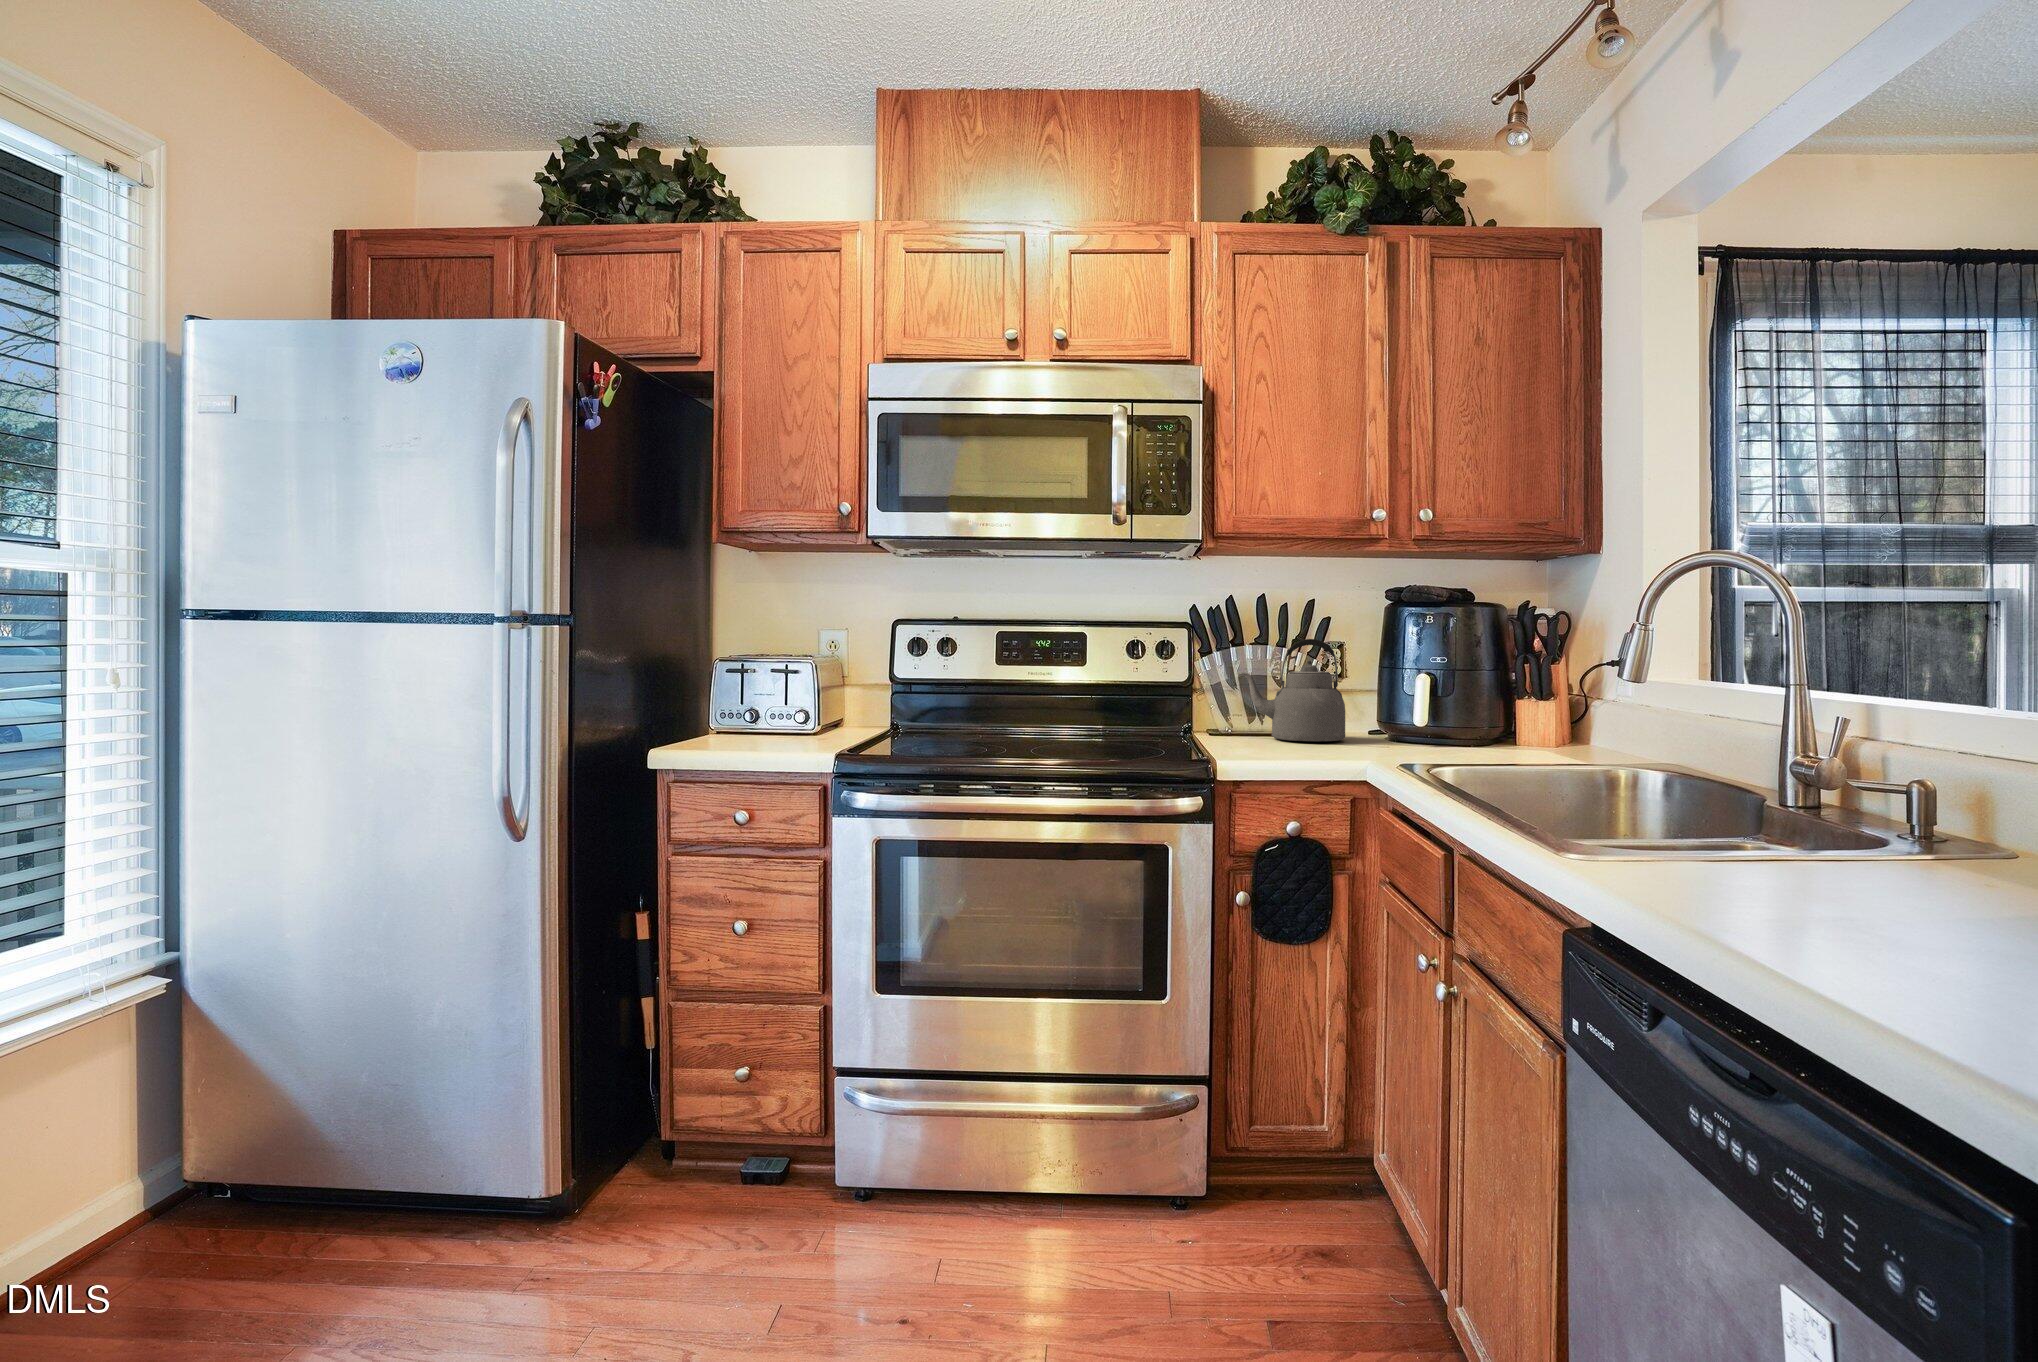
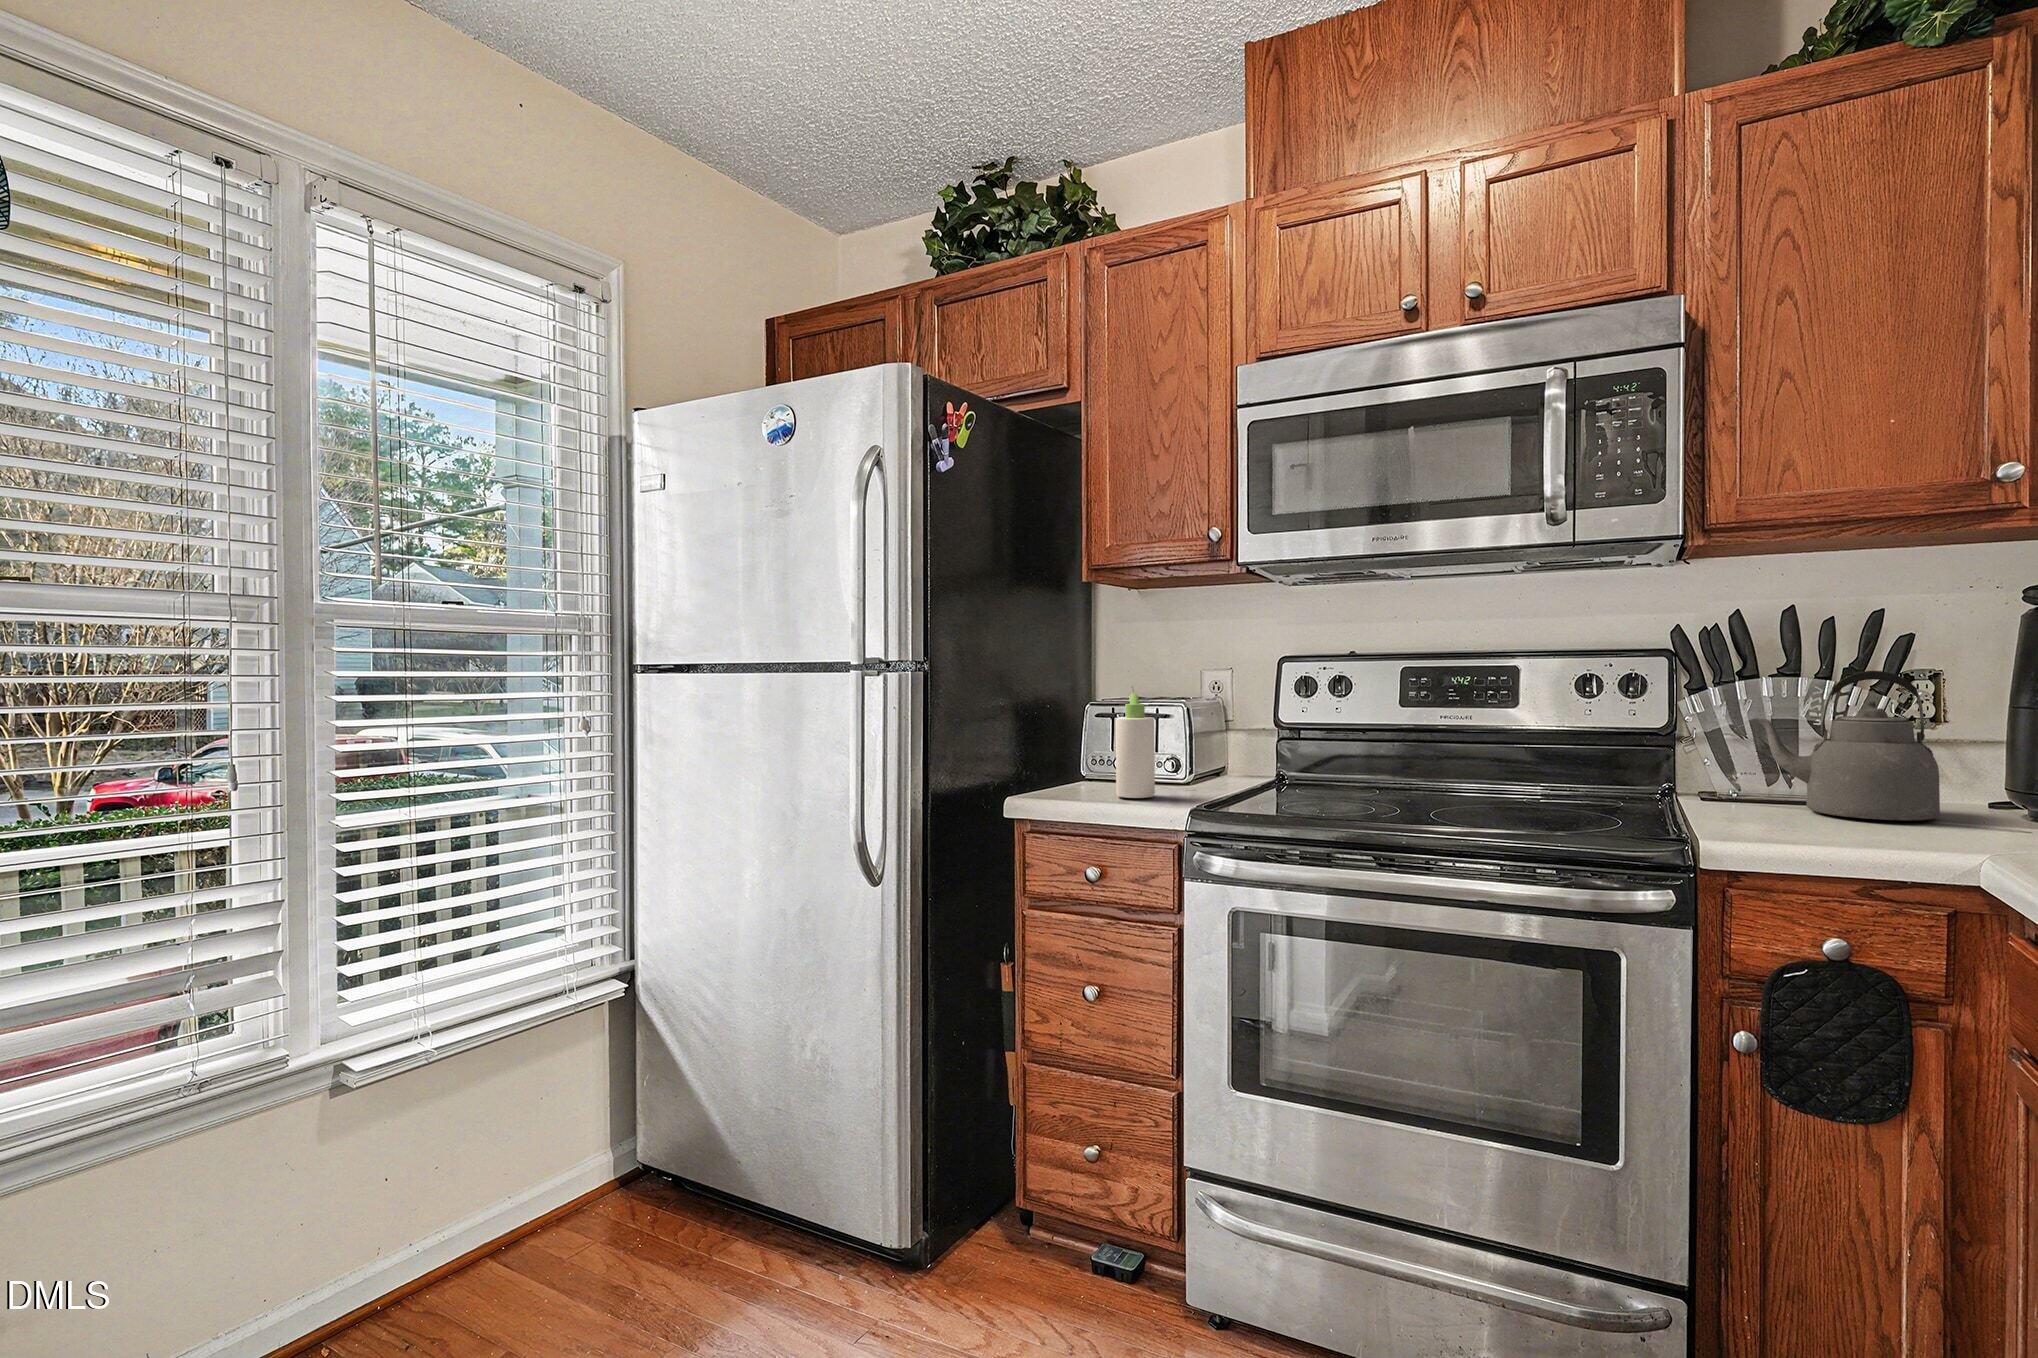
bottle: none [760,646,796,747] -> present [1116,686,1155,798]

